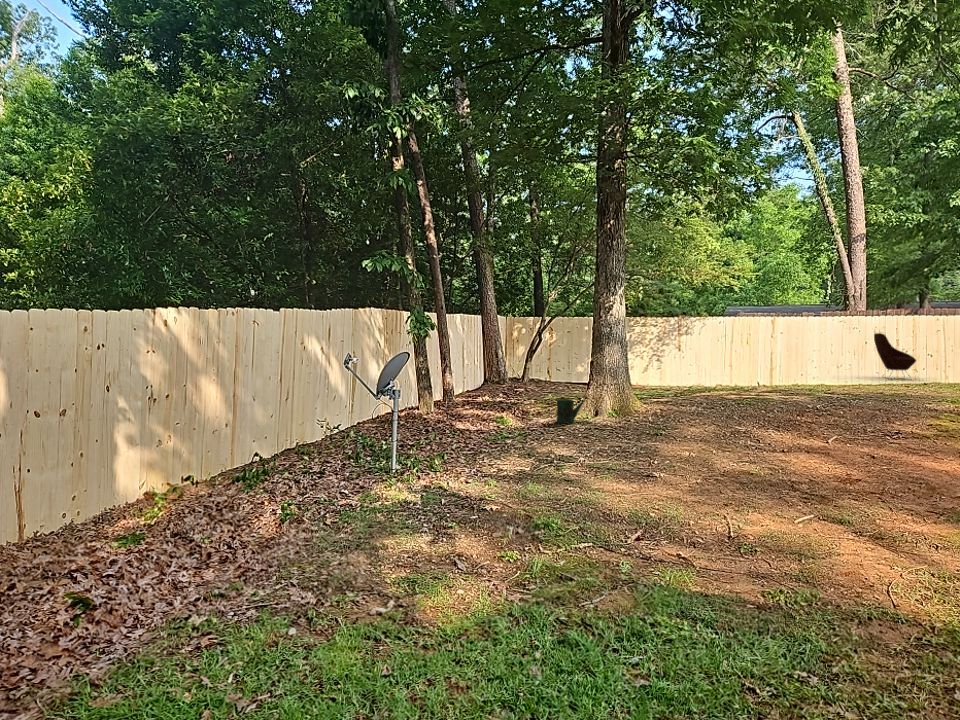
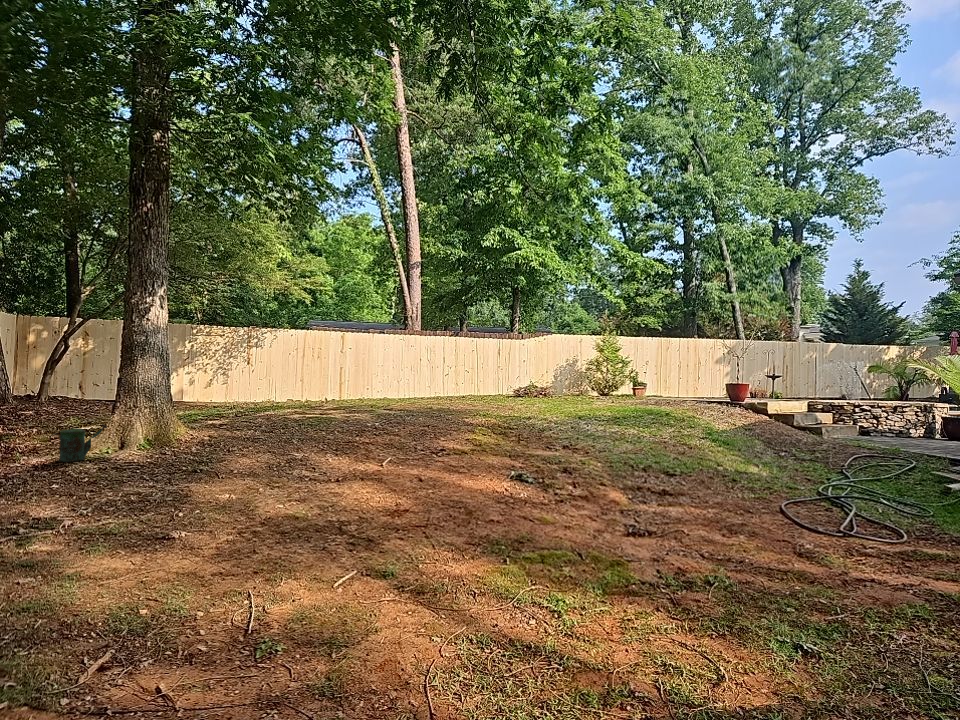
chair: present [874,333,916,379] -> none [426,350,458,391]

